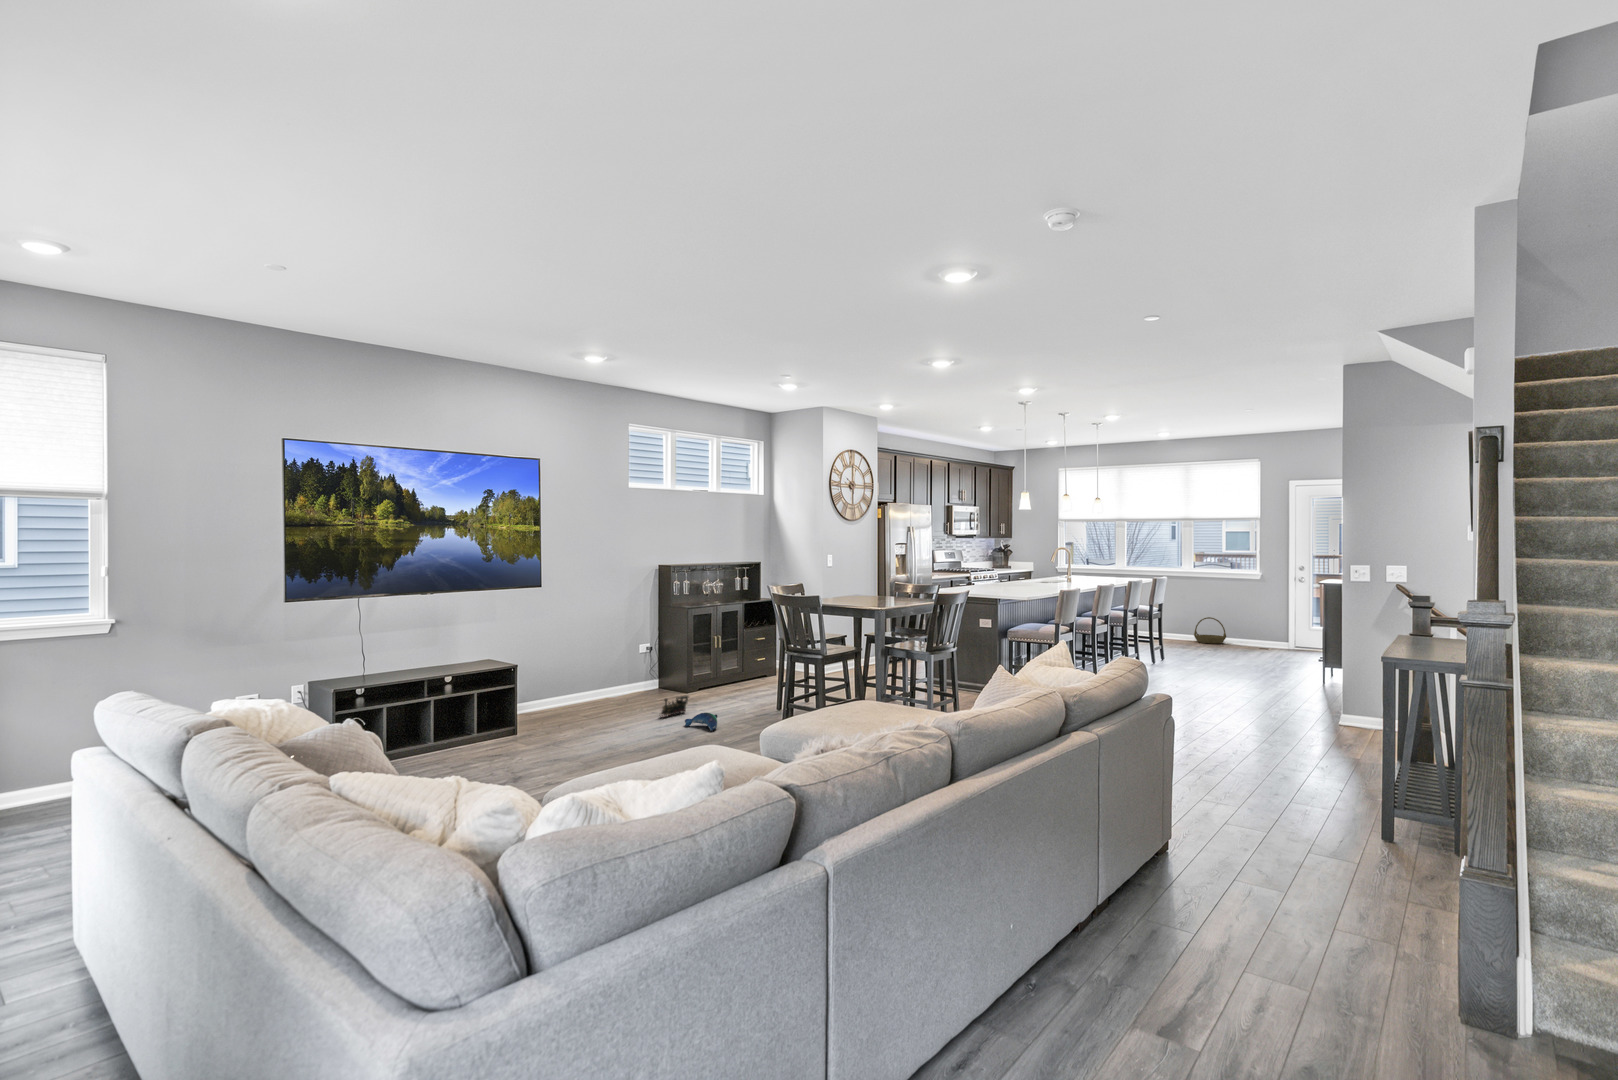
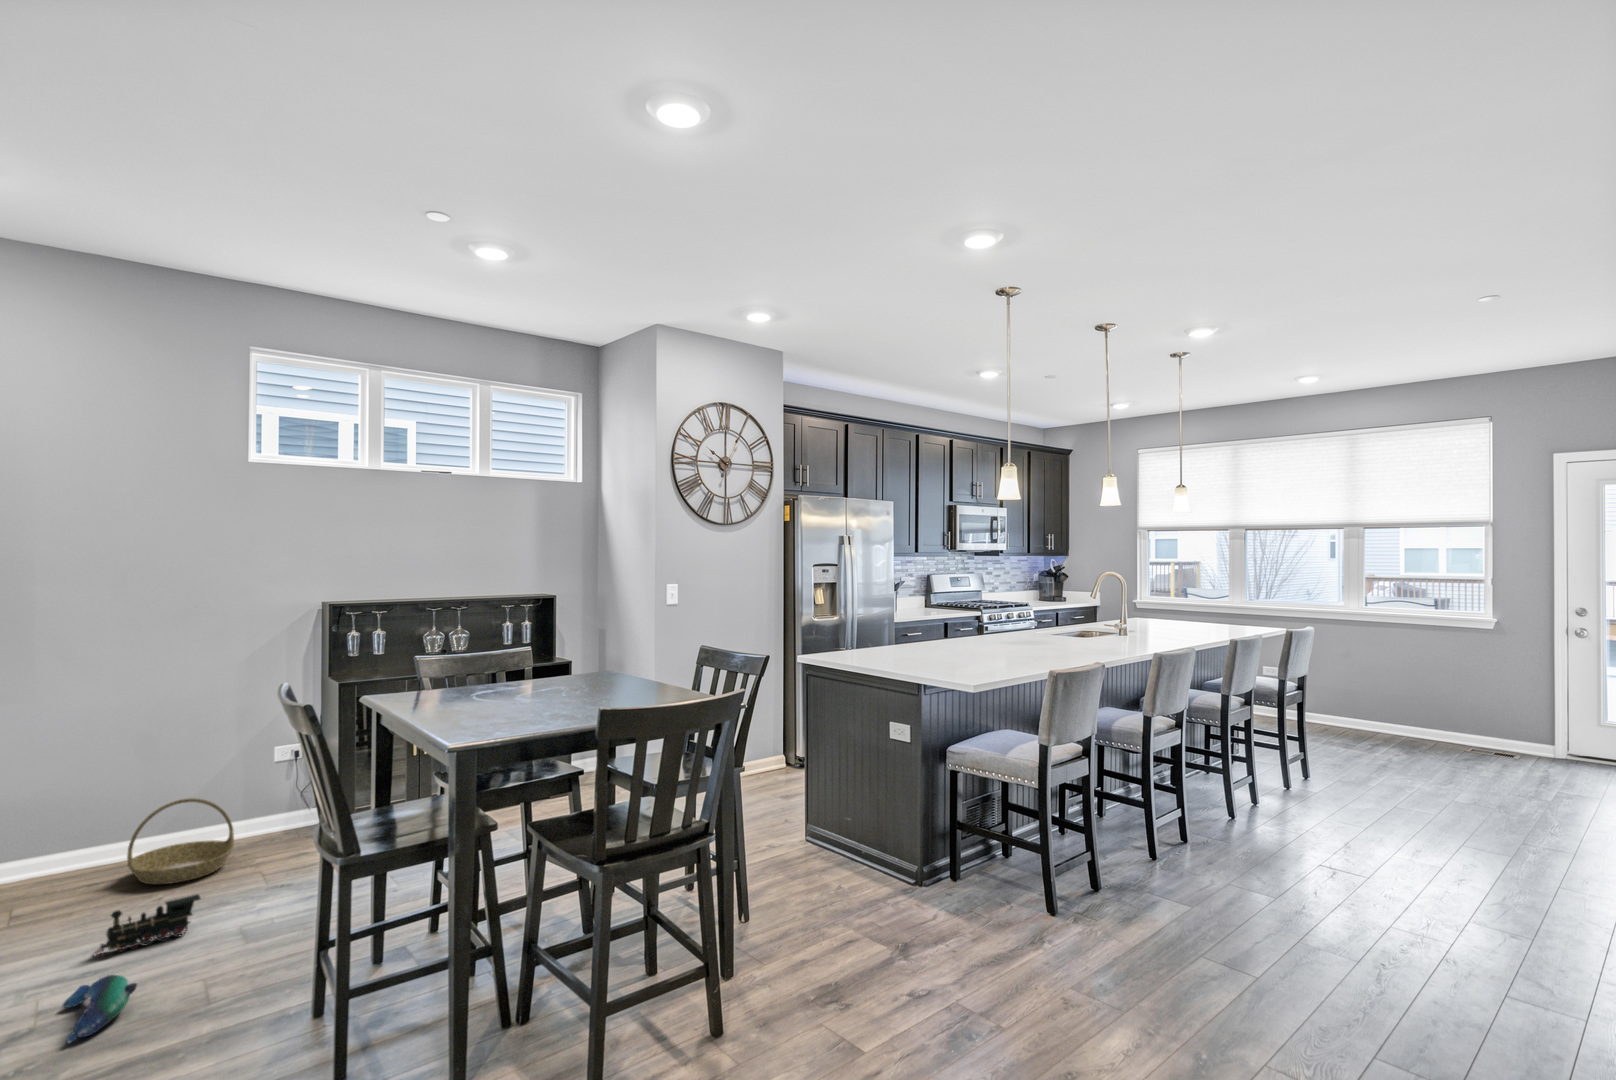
basket: present [1194,617,1226,644] -> present [127,798,234,884]

